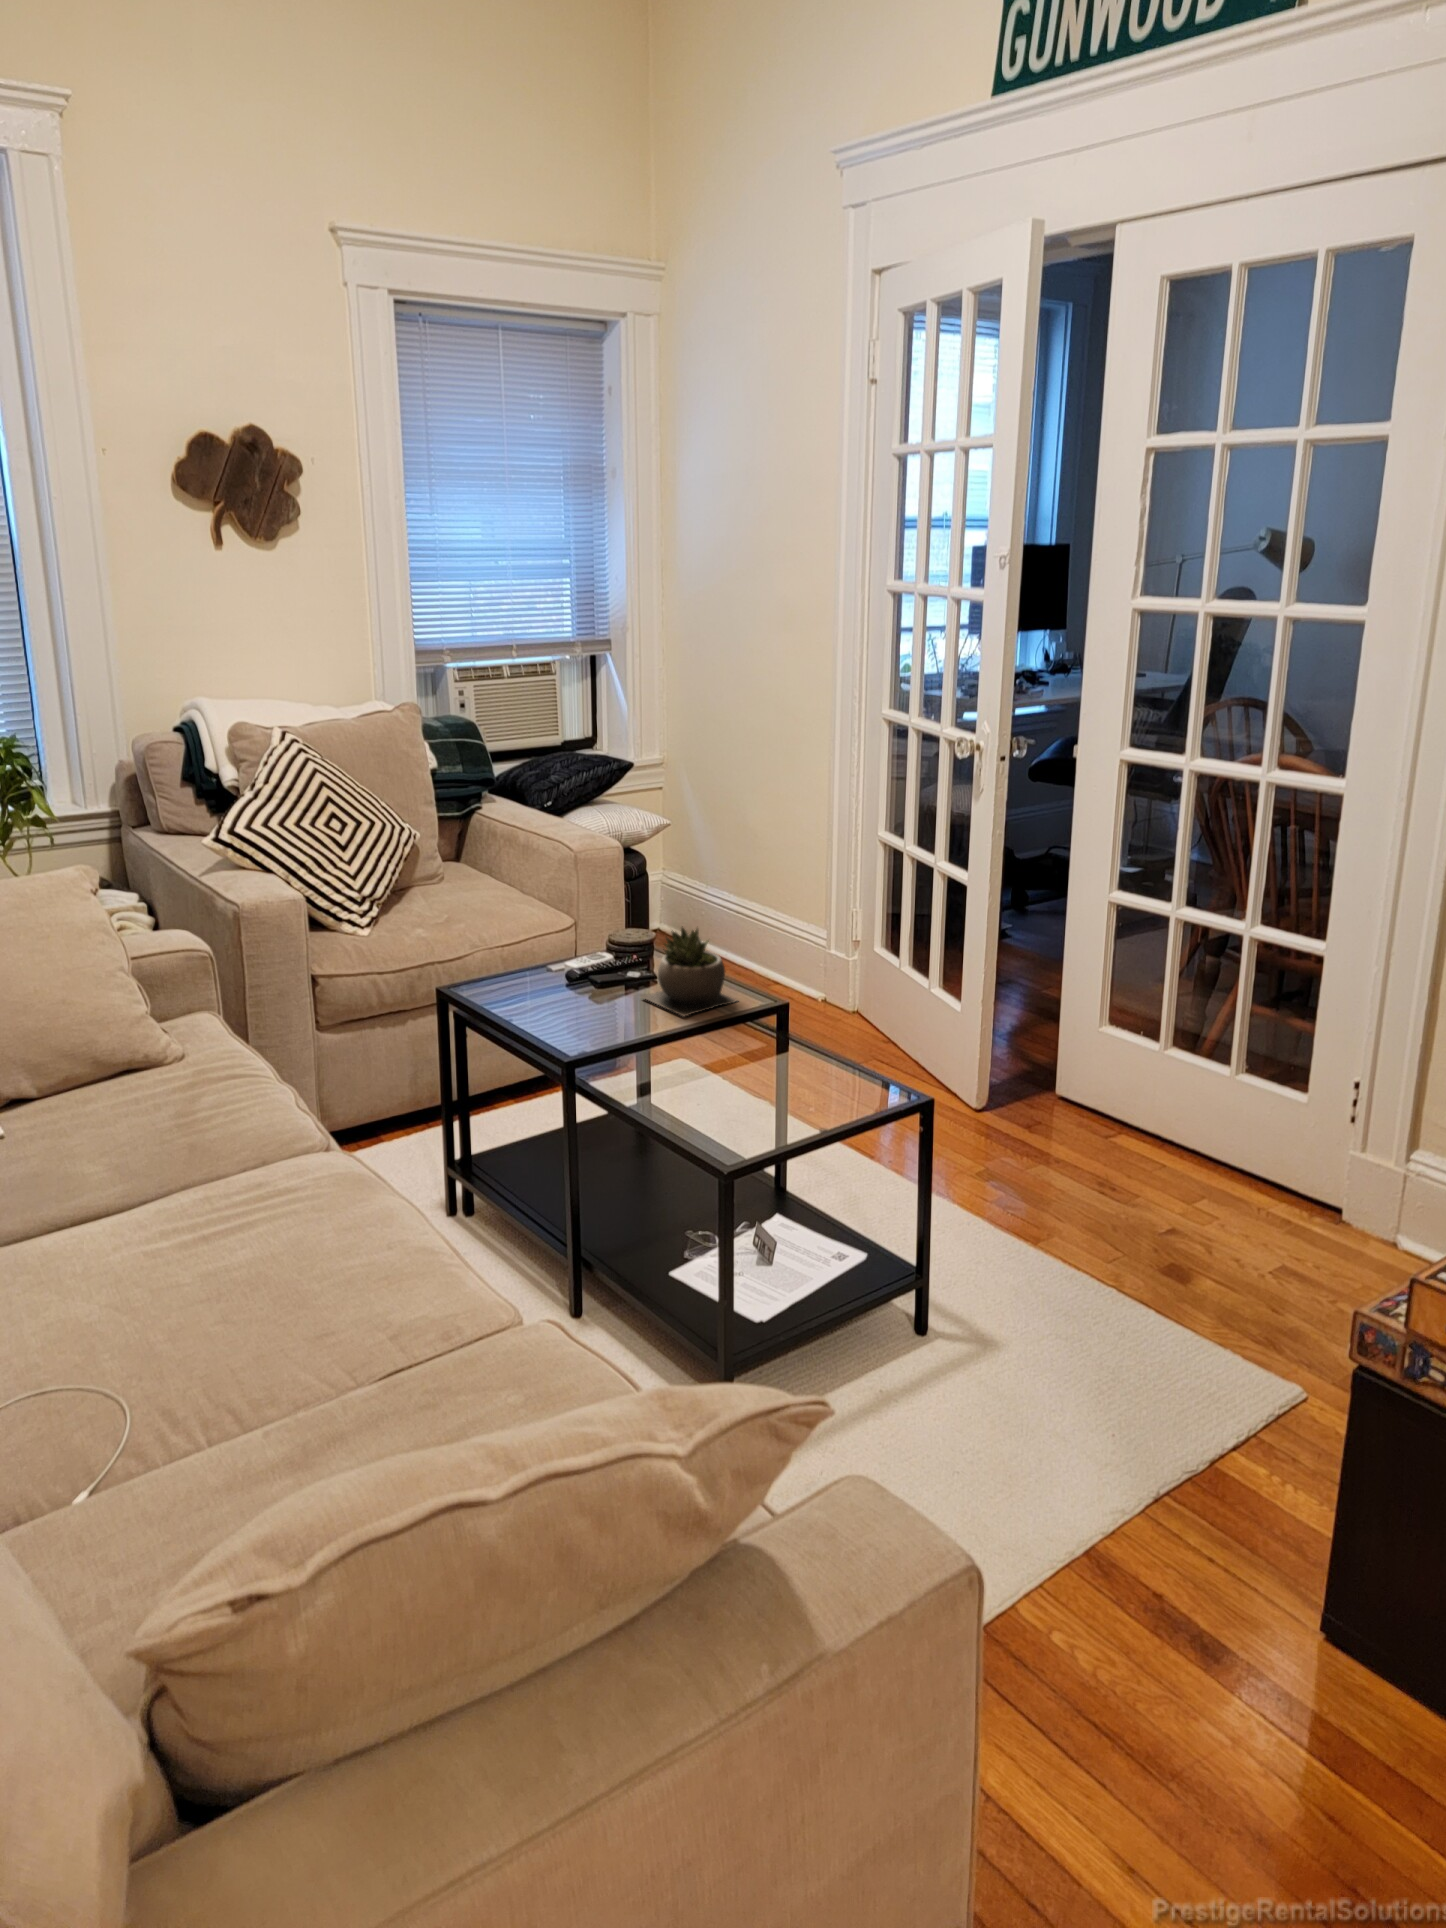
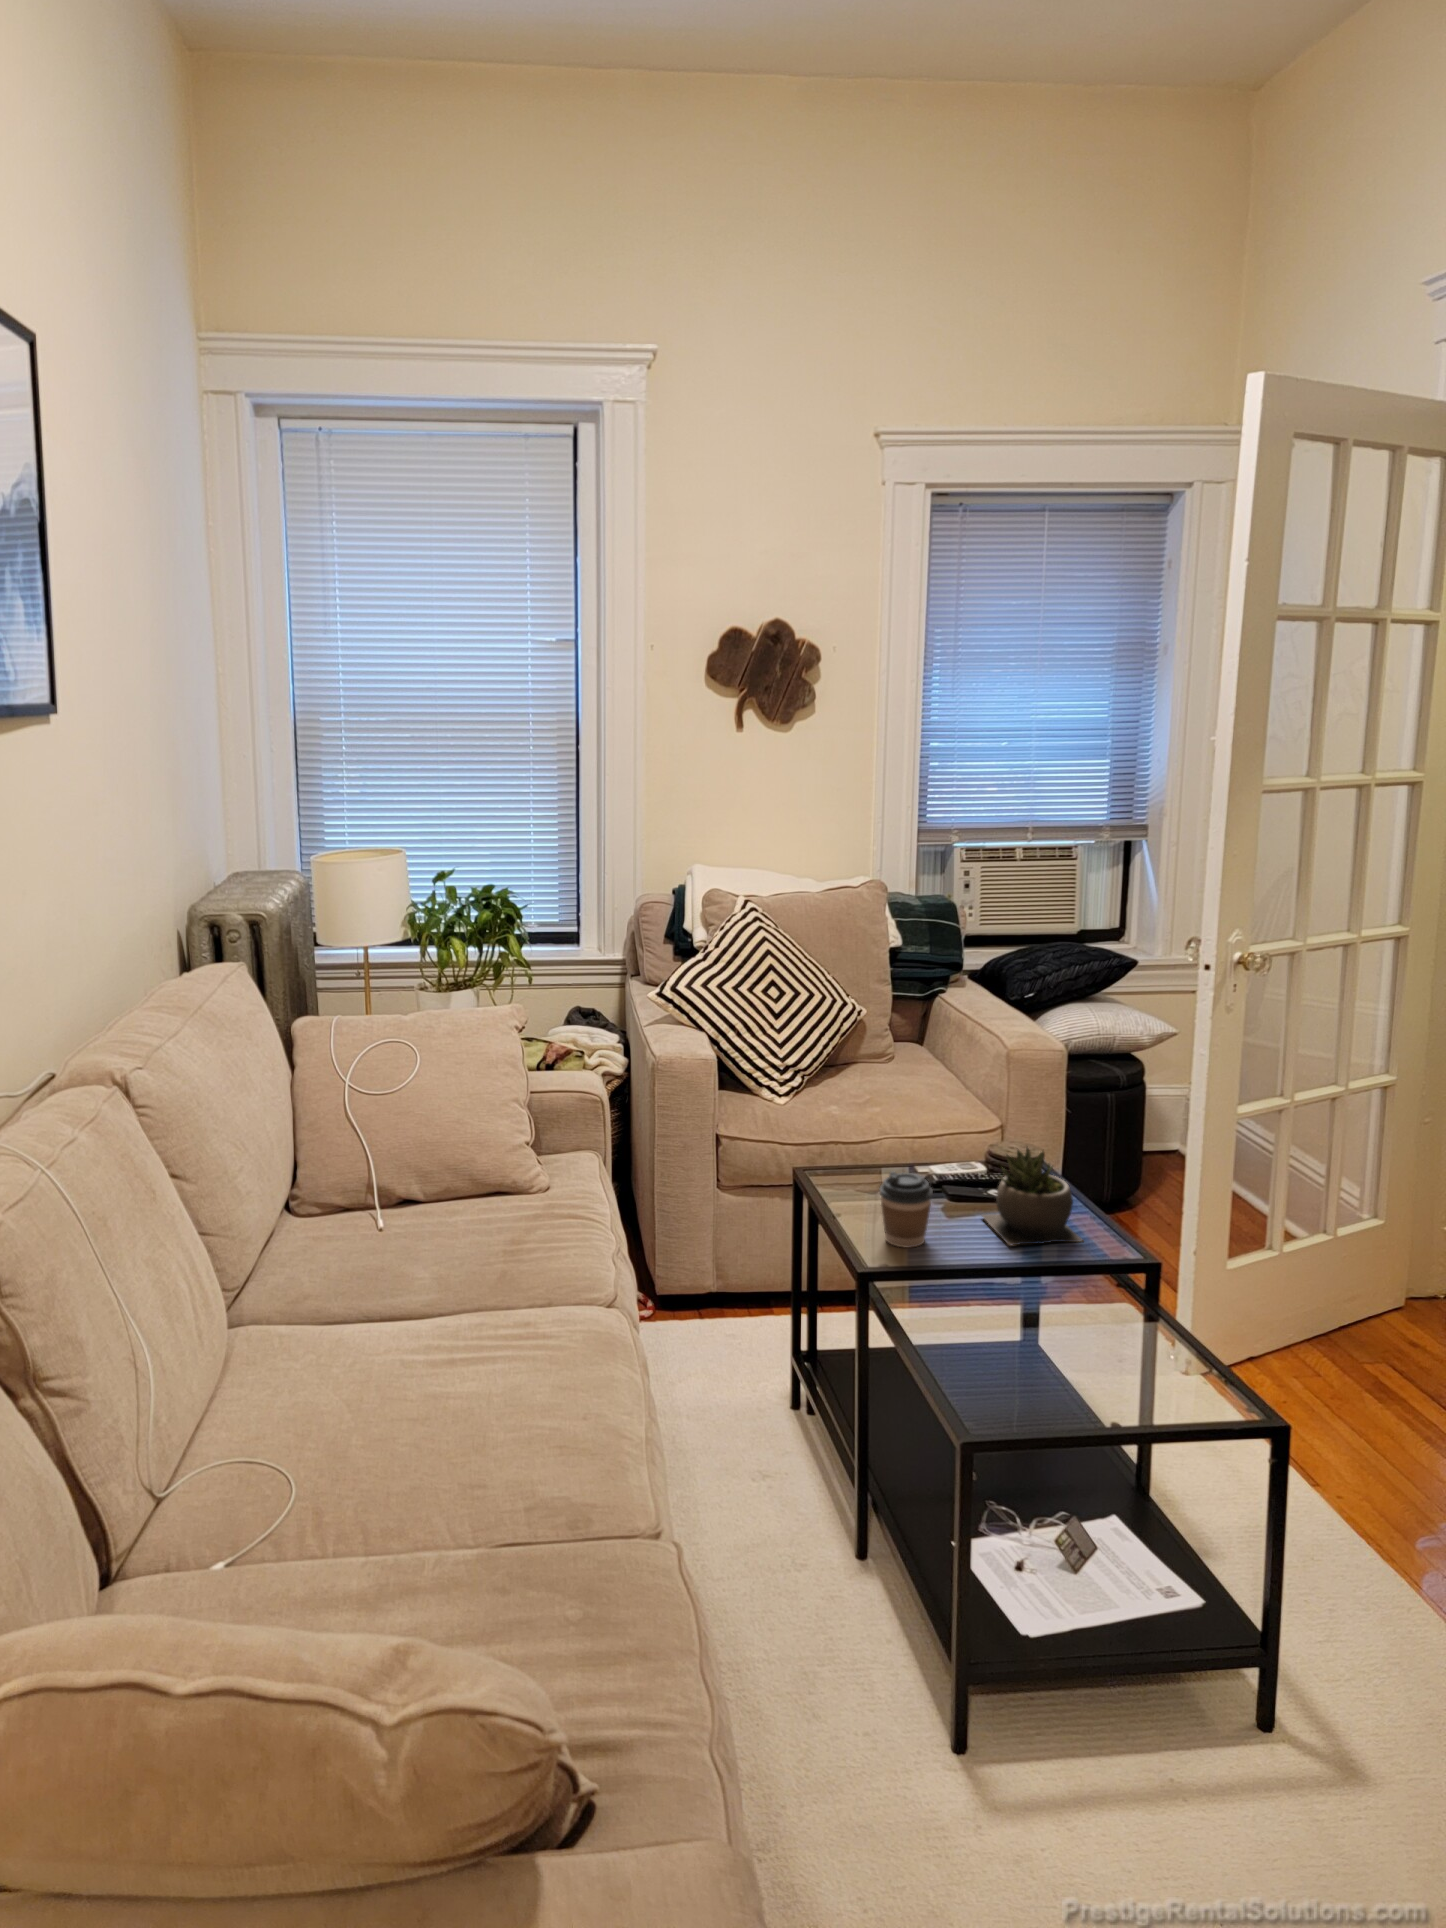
coffee cup: none [564,968,614,1037] -> present [880,1171,933,1248]

